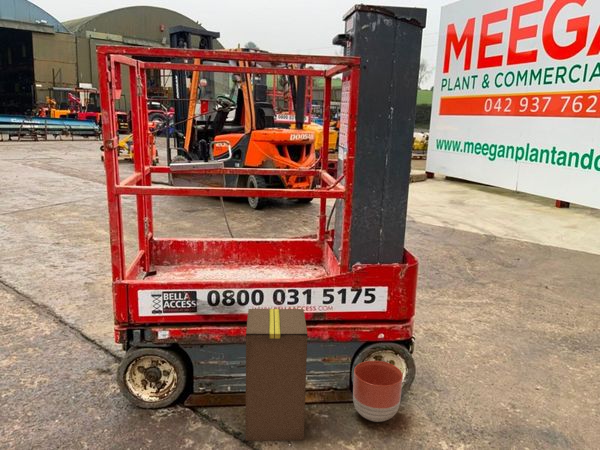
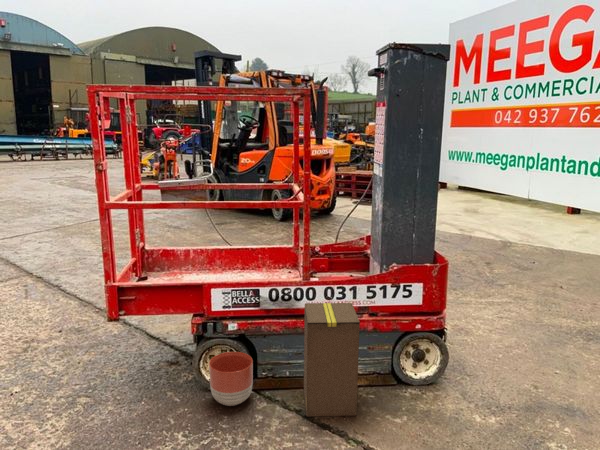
planter: present [353,361,403,422] -> present [209,352,253,406]

